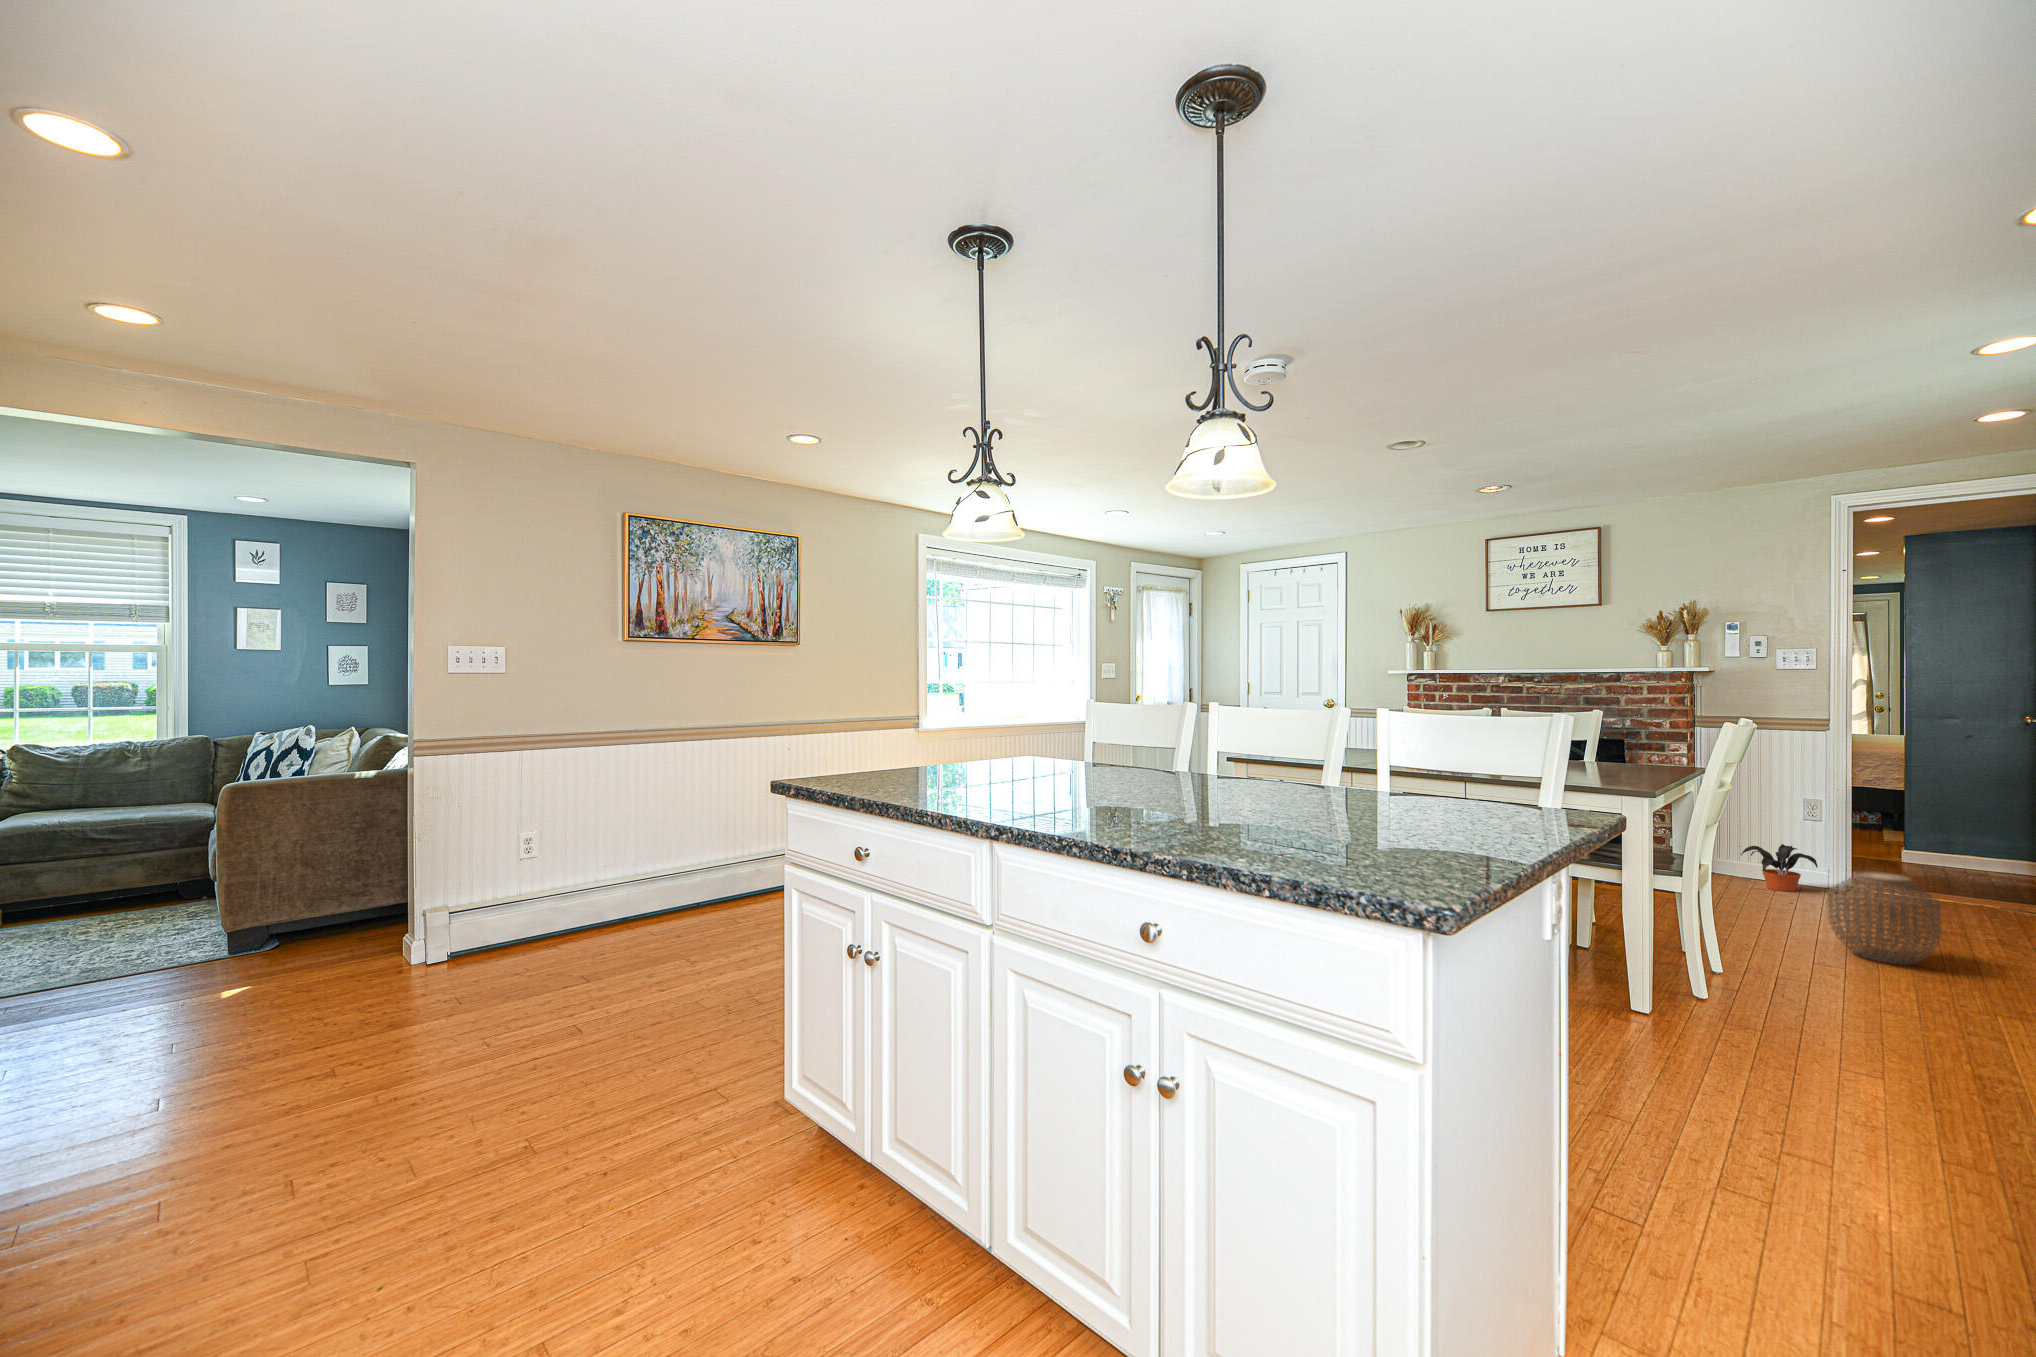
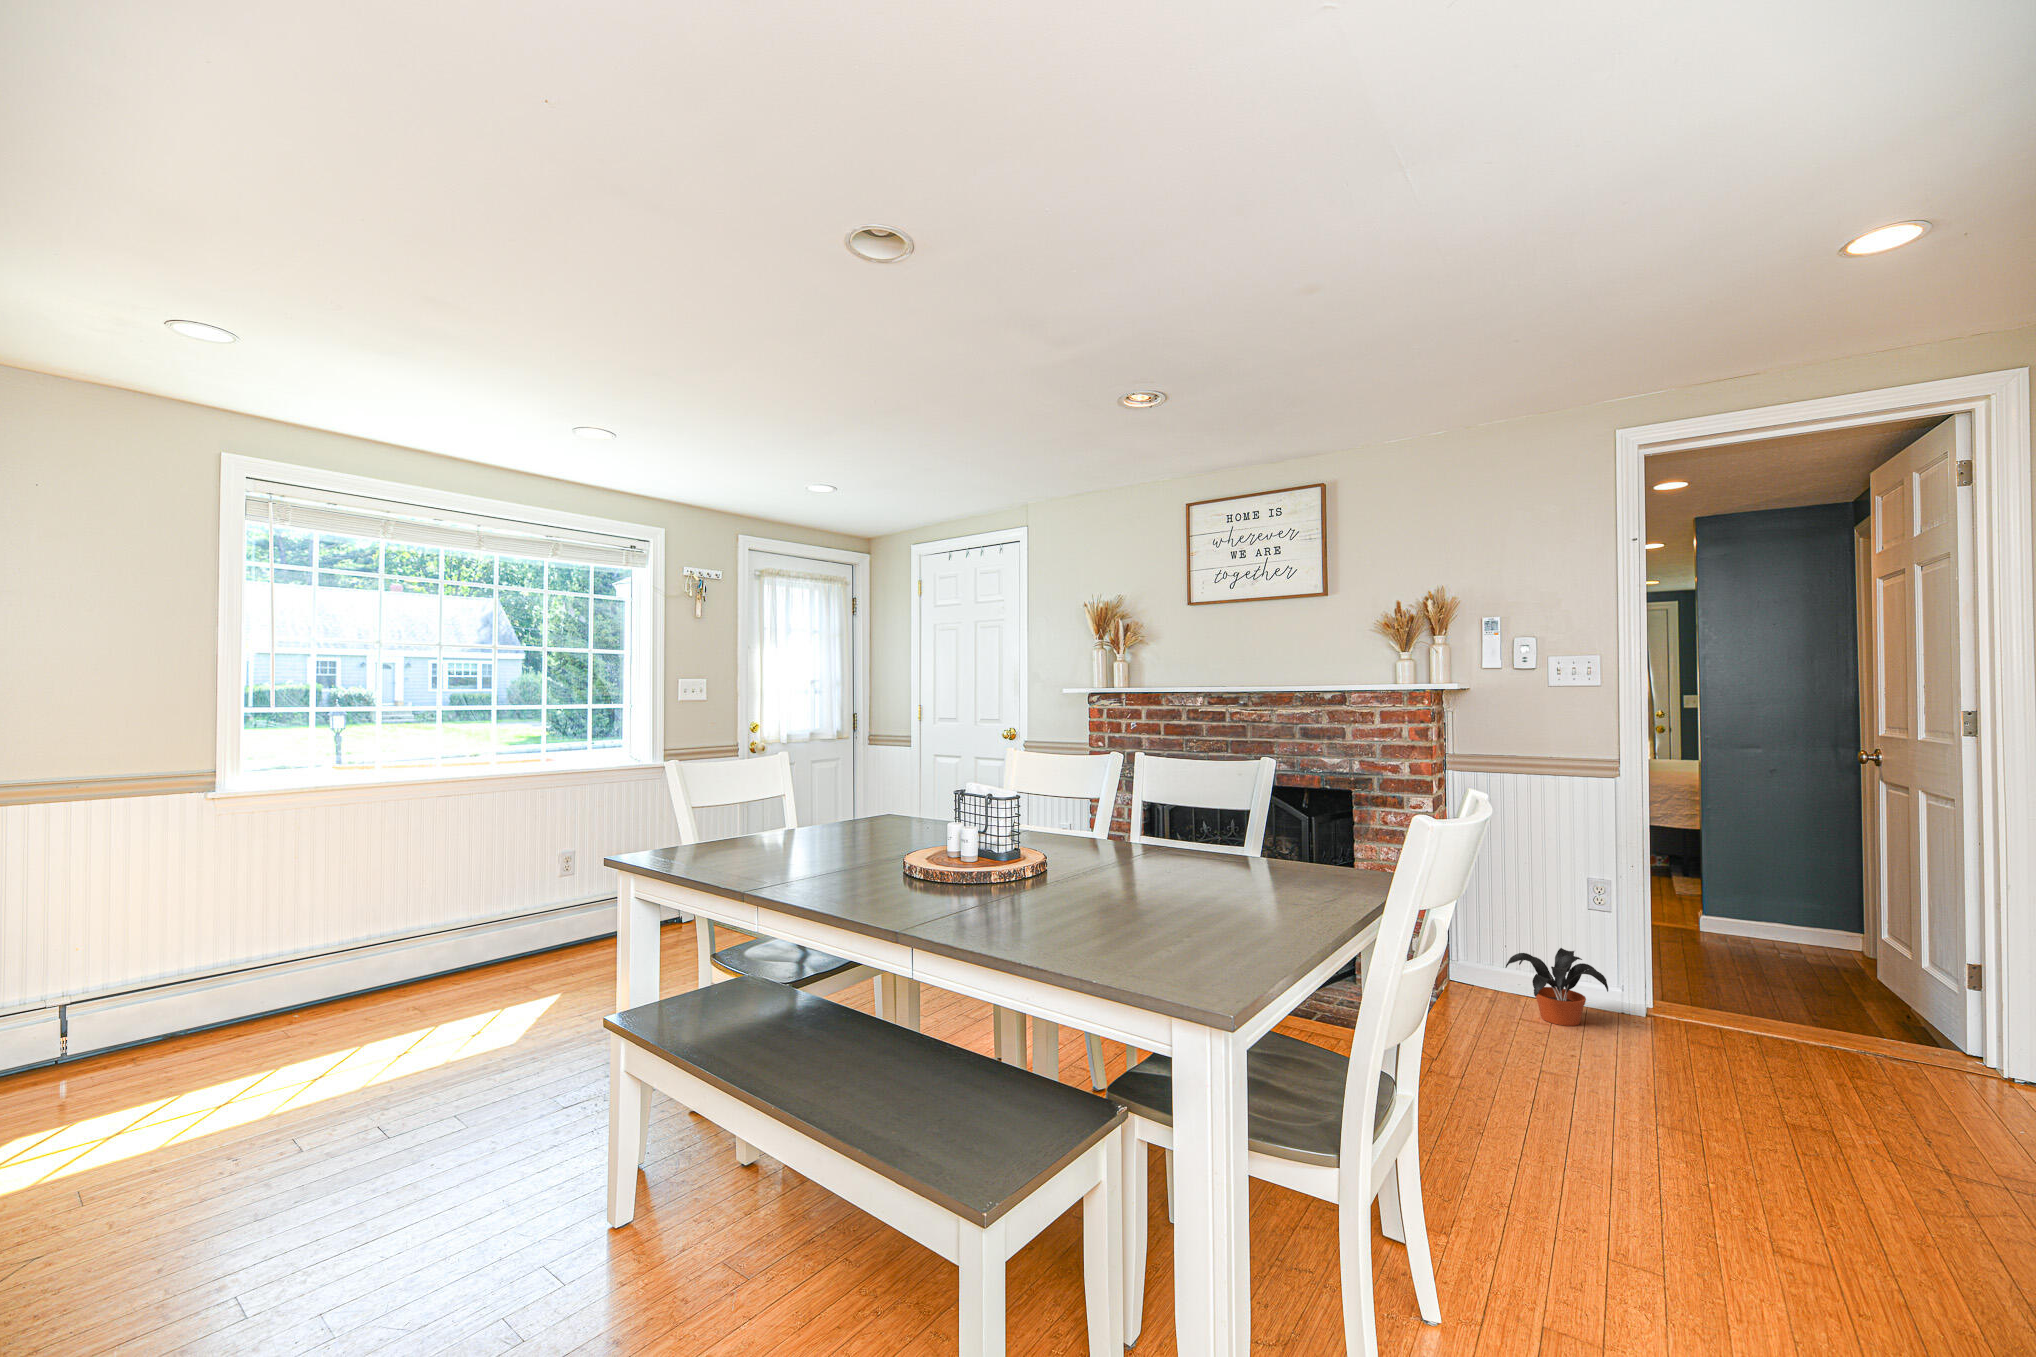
woven basket: present [1828,871,1941,965] -> none [1634,1067,1835,1273]

